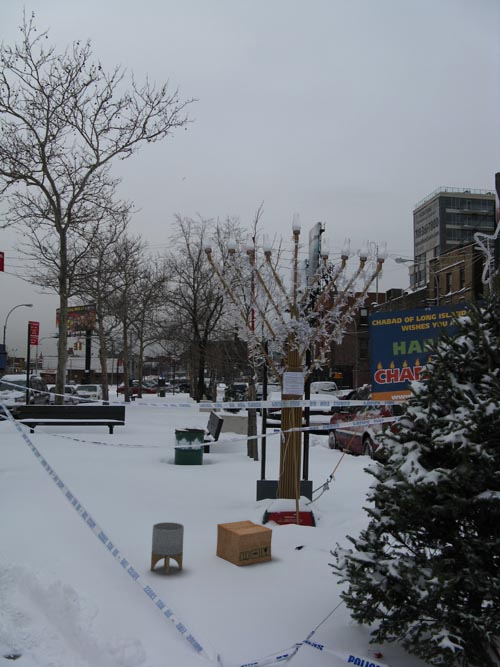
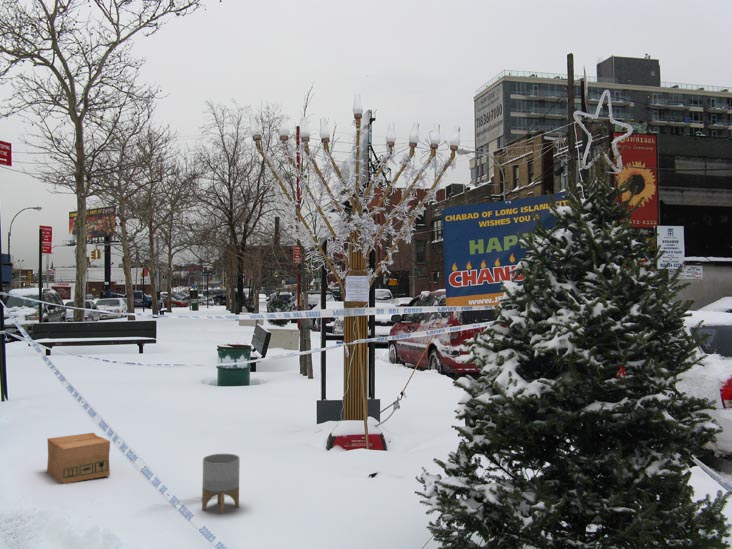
cardboard box: present [216,520,272,566] -> present [47,433,110,484]

